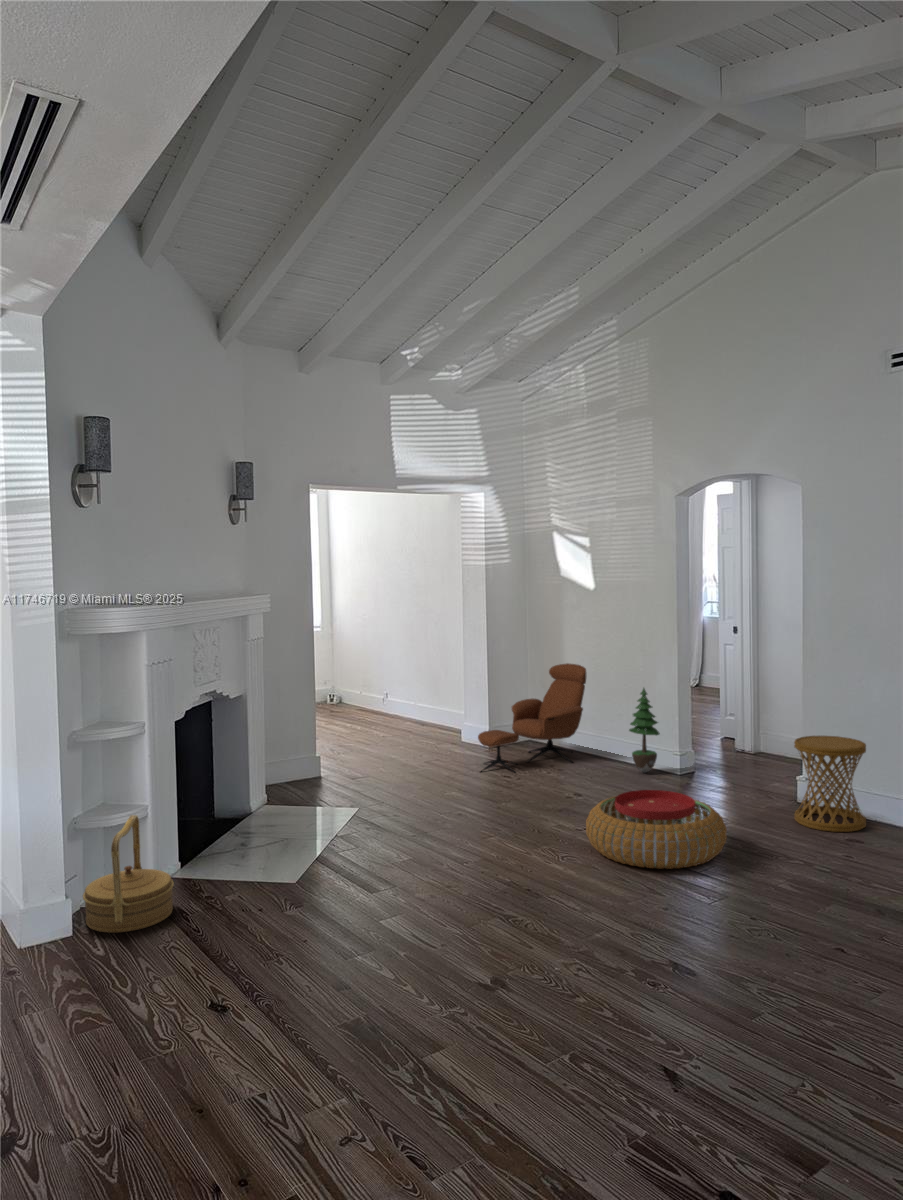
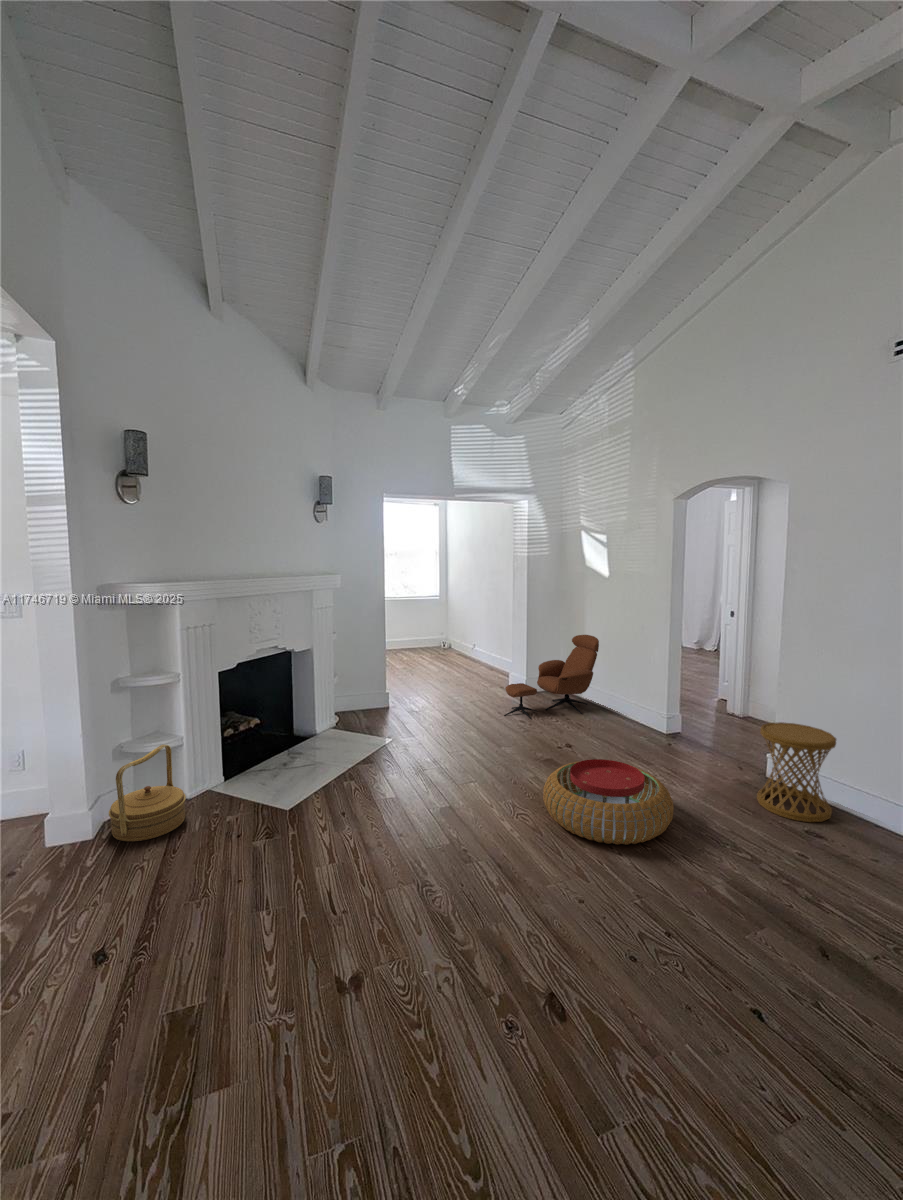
potted tree: present [629,688,660,773] -> none [624,660,651,731]

